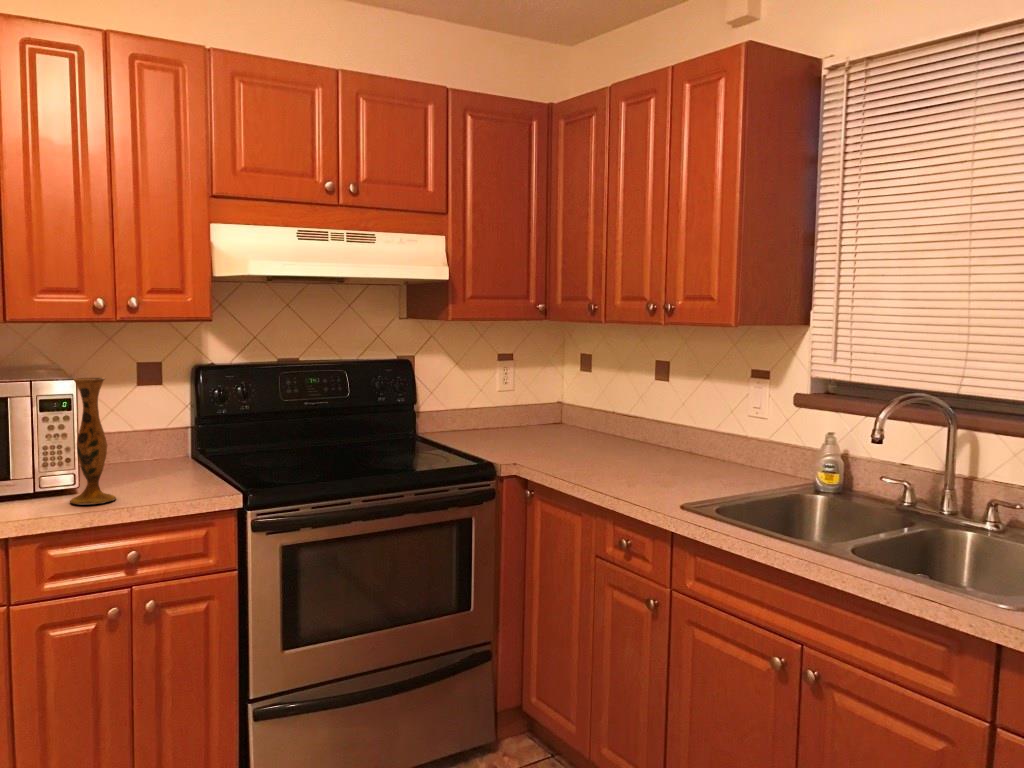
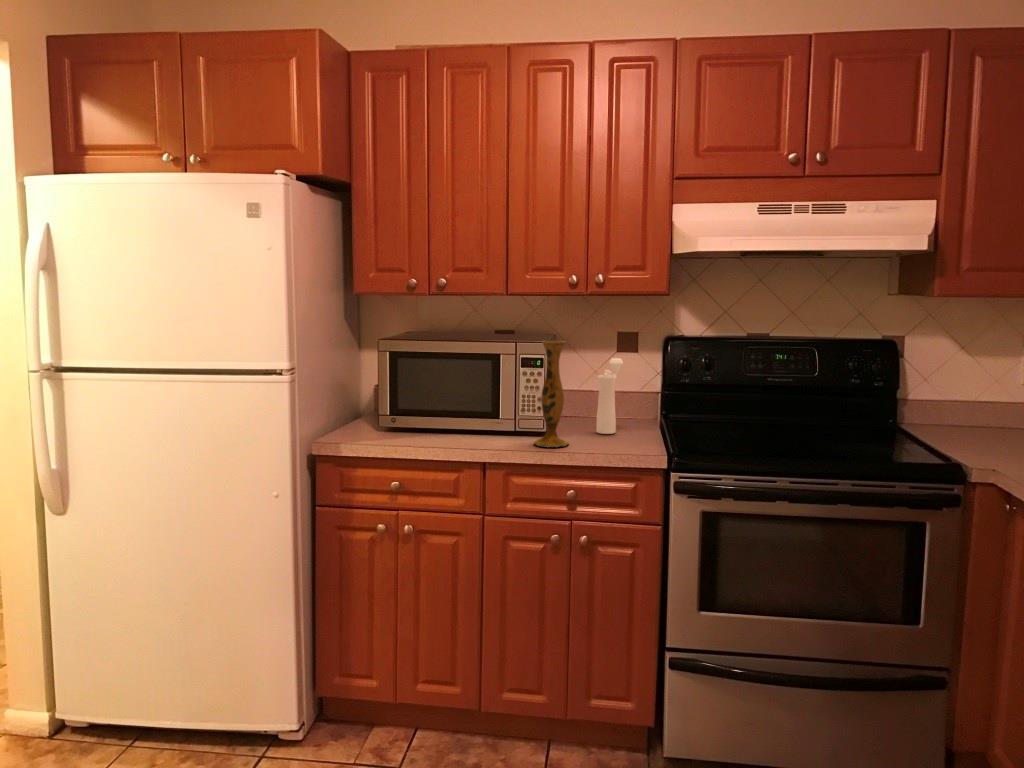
pepper mill: none [132,393,158,480] -> present [596,358,623,434]

